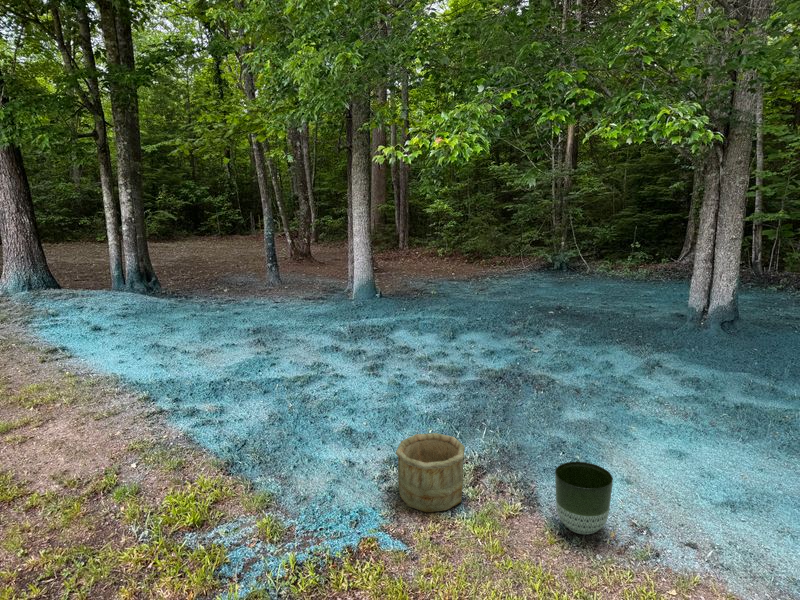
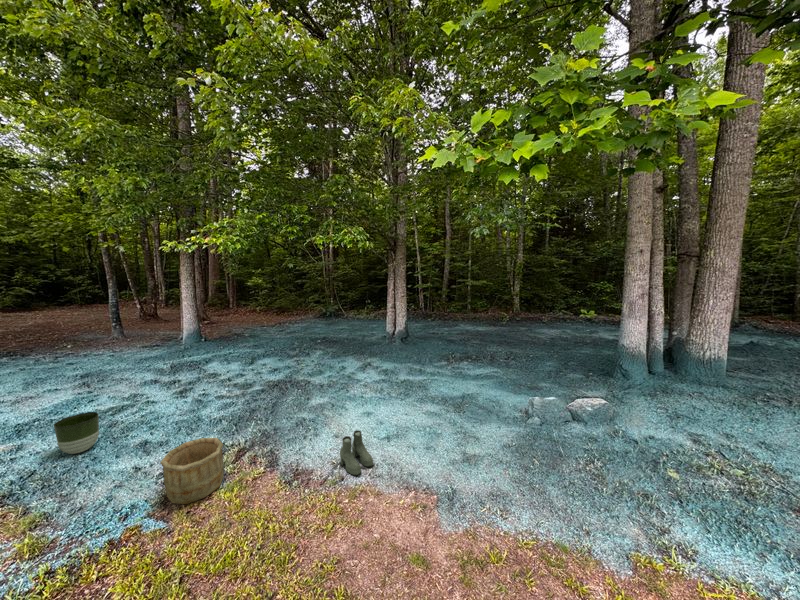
planter: present [555,462,613,534] -> present [54,412,99,454]
boots: none [636,471,698,541] -> present [340,430,373,475]

